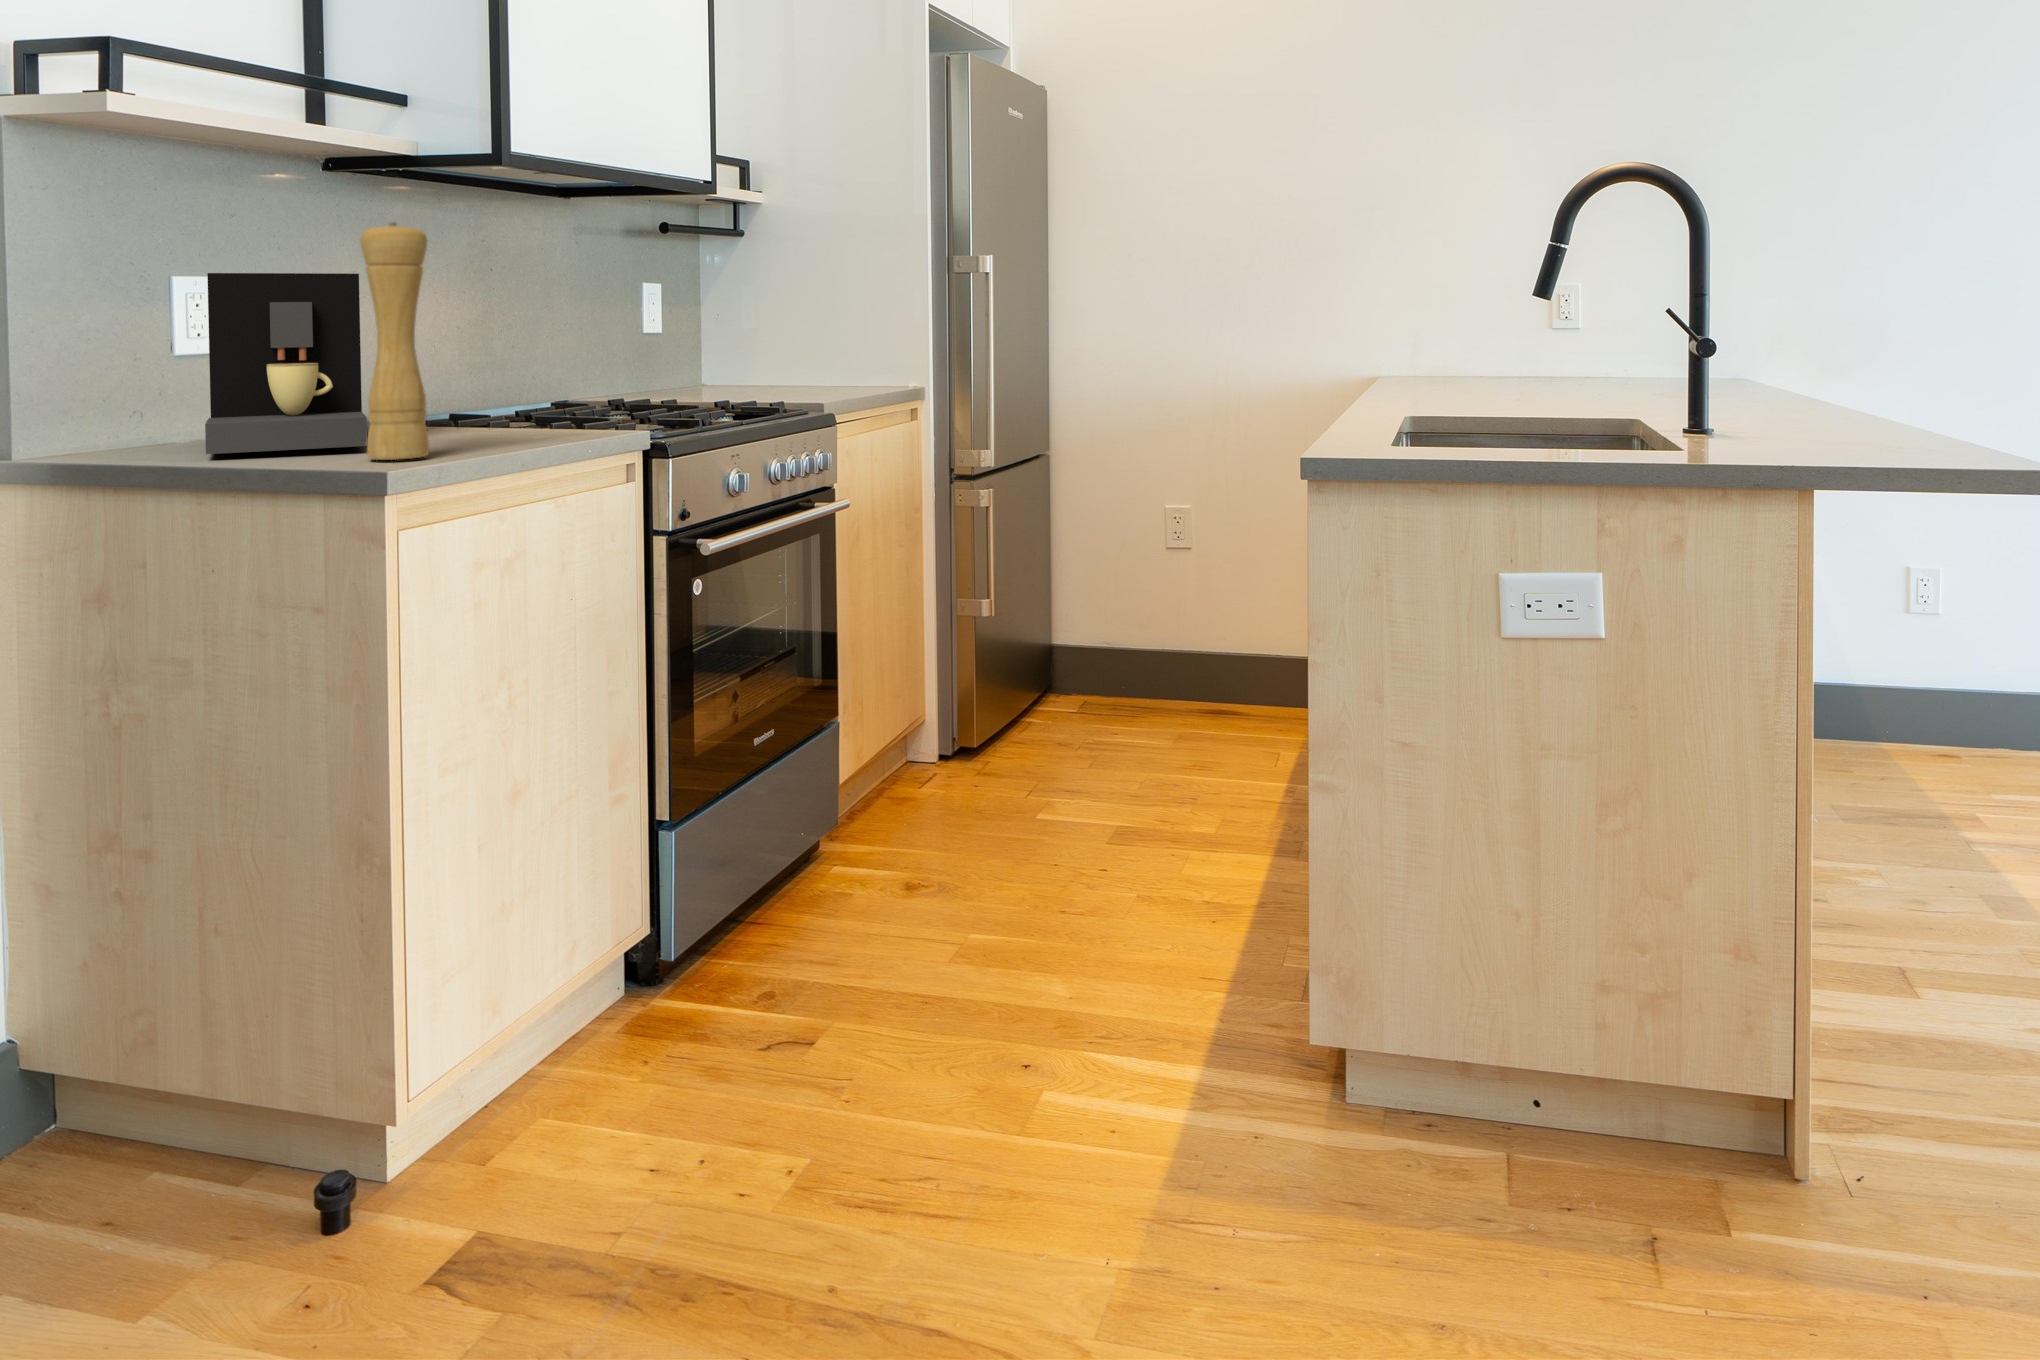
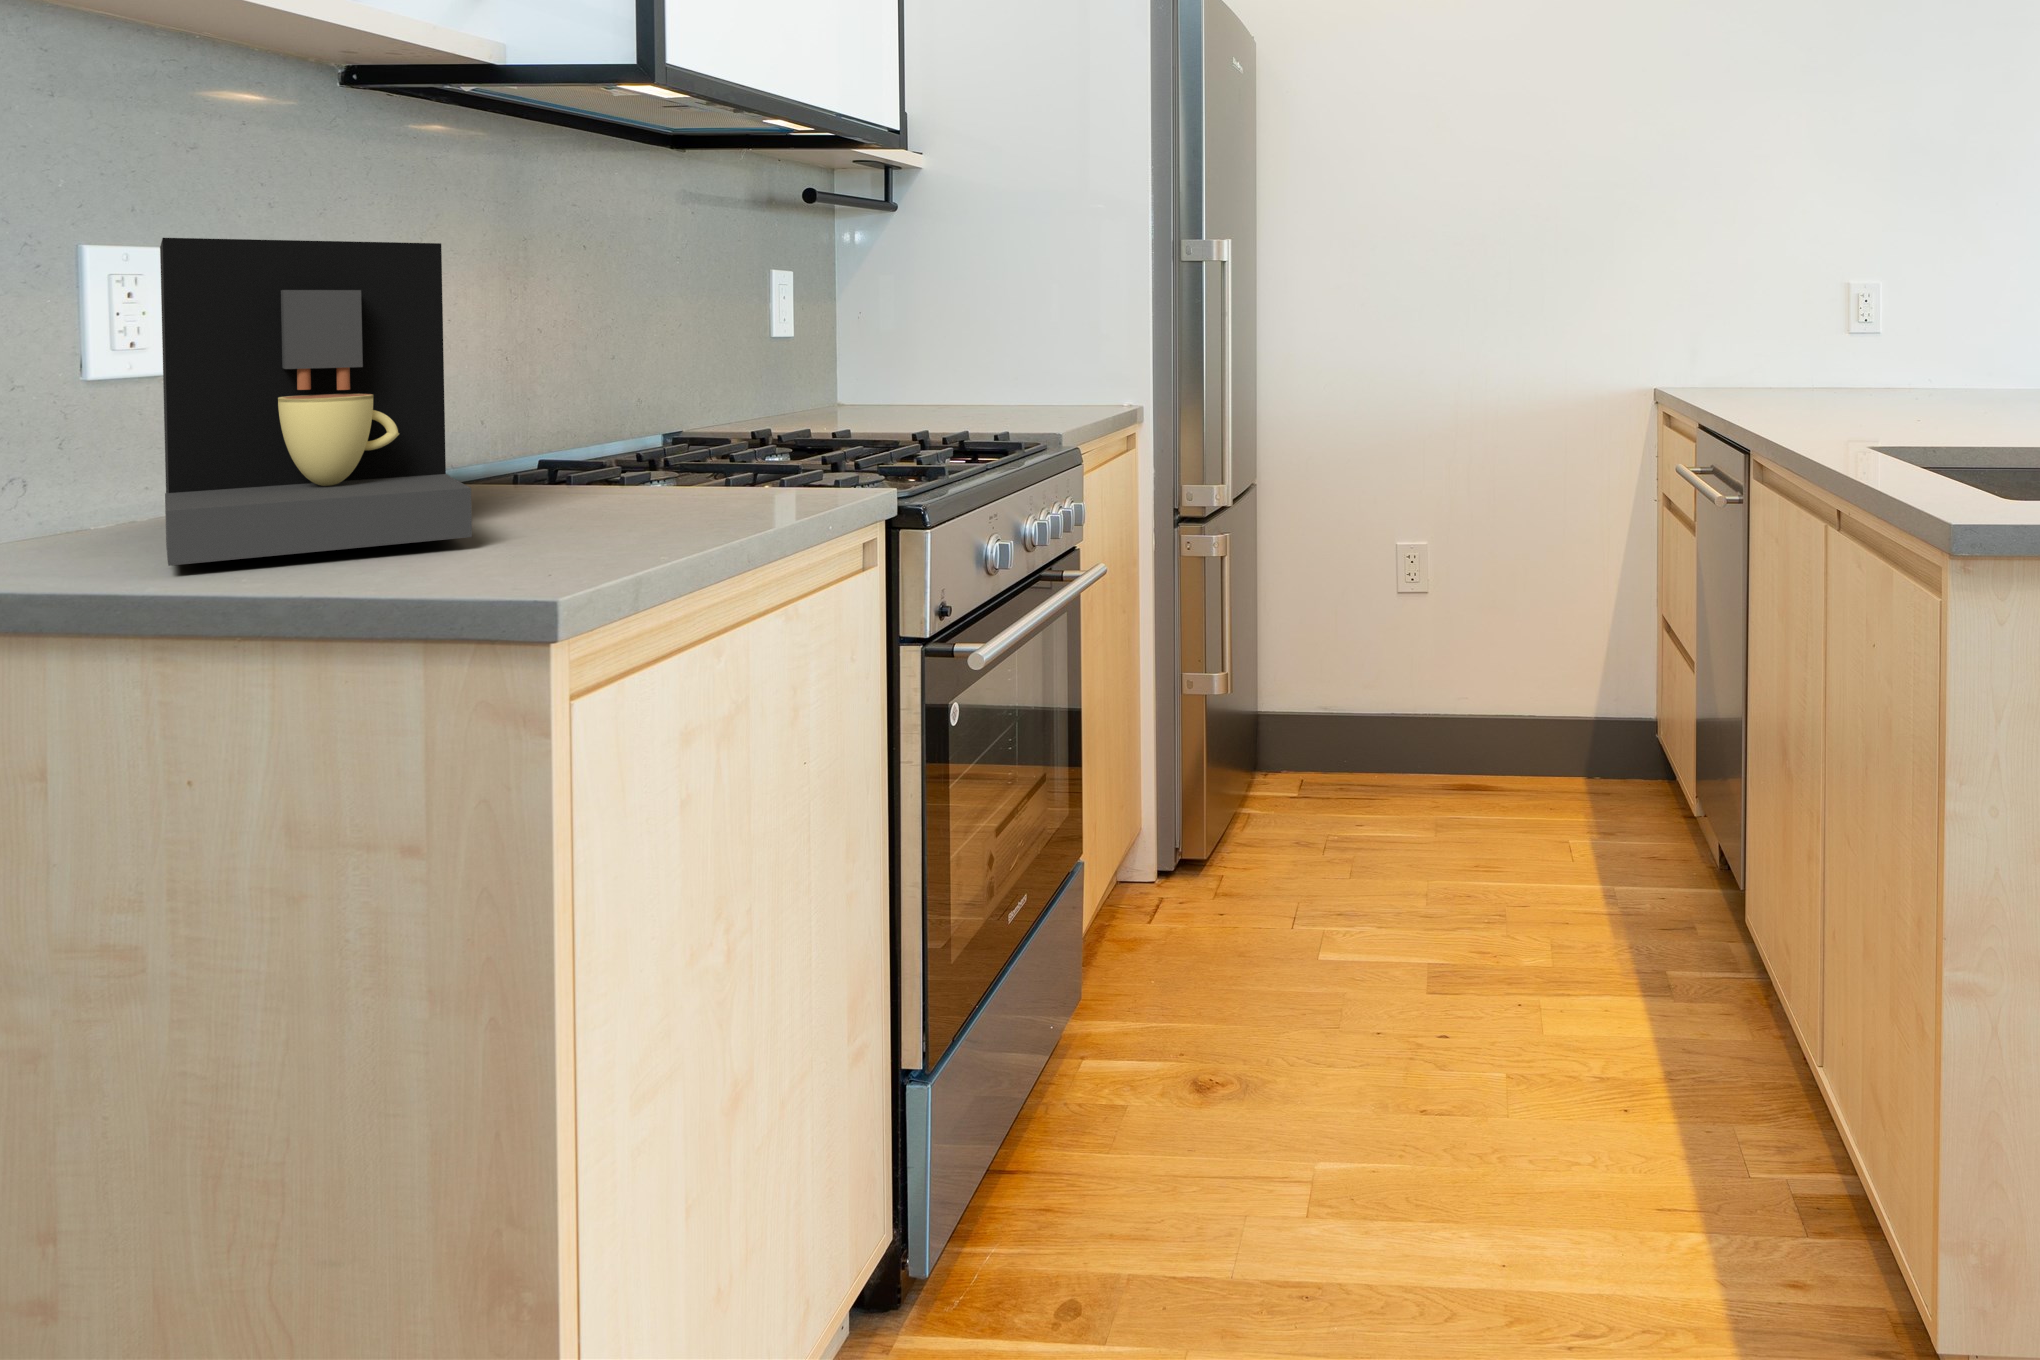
pepper mill: present [360,222,429,460] -> none [476,152,598,568]

